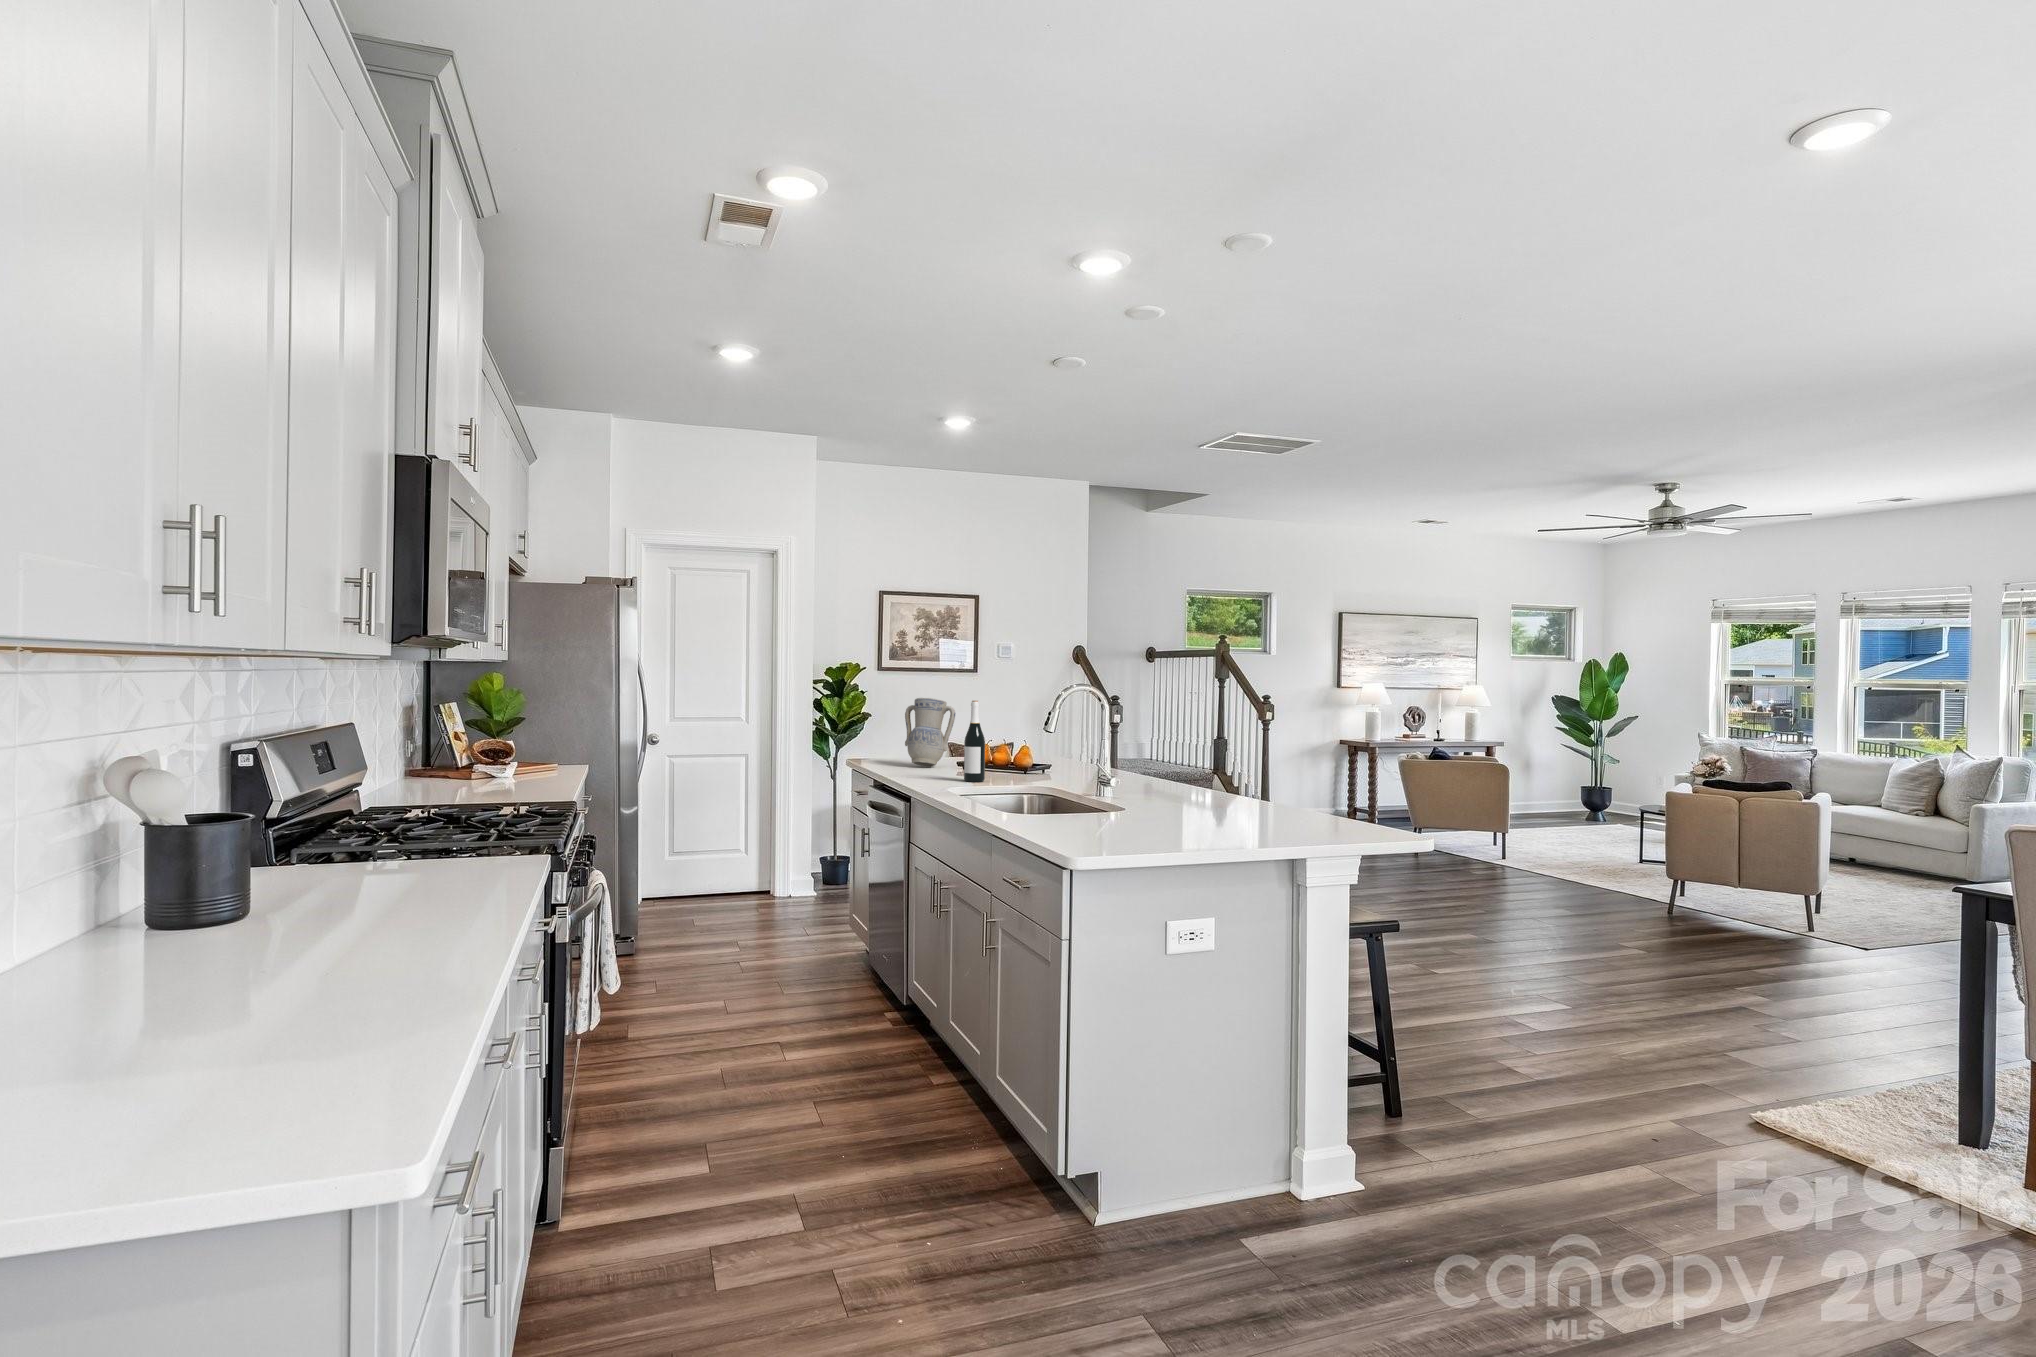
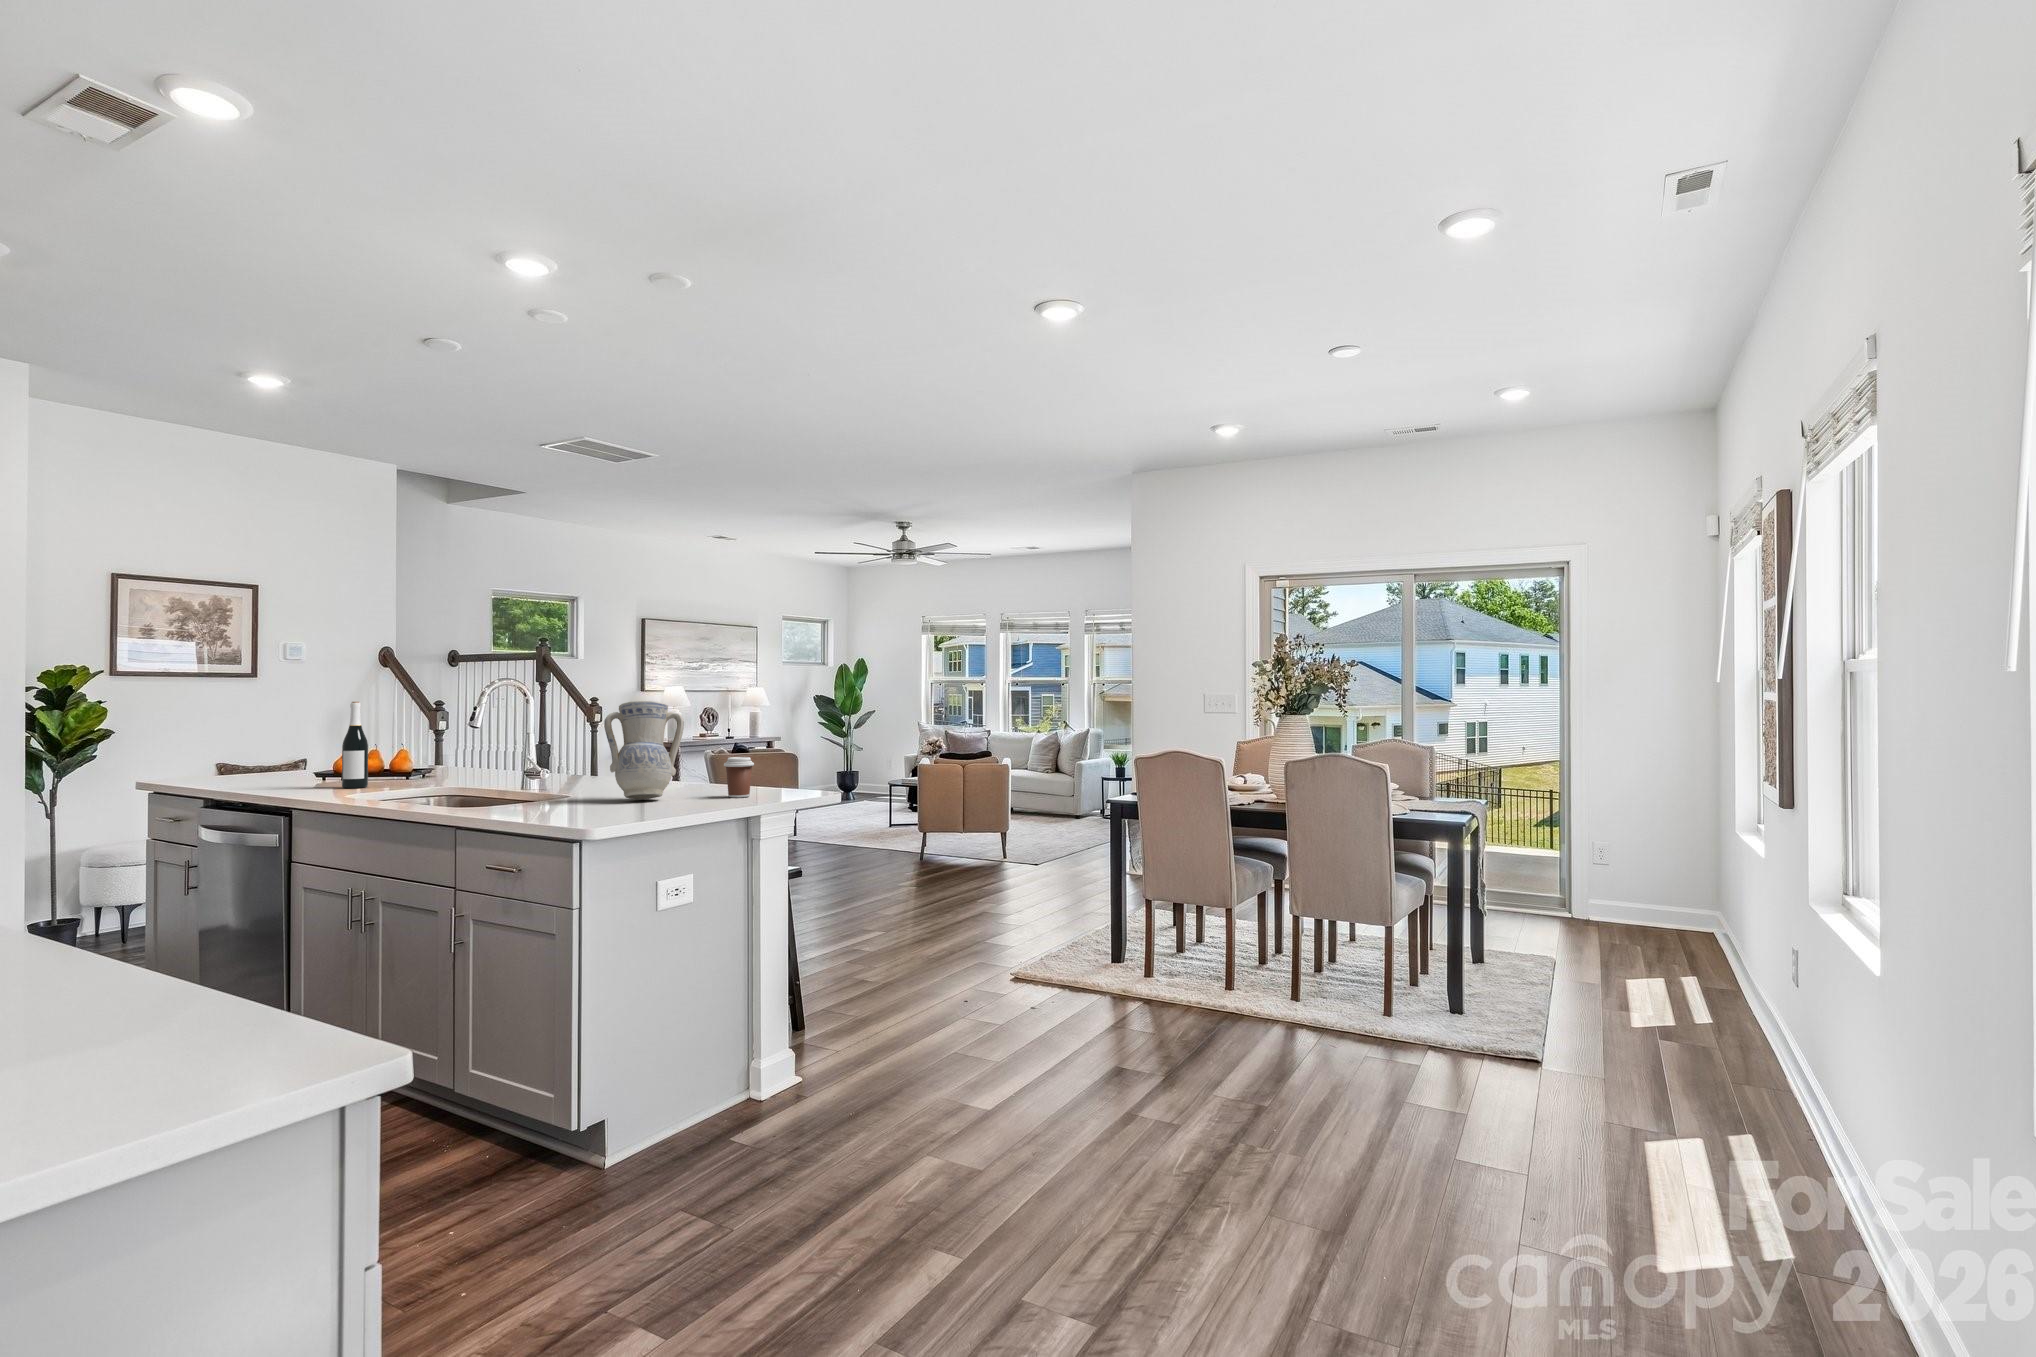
vase: present [905,698,955,766] -> present [604,701,684,799]
coffee cup: none [1268,780,1304,829] -> present [724,757,754,797]

